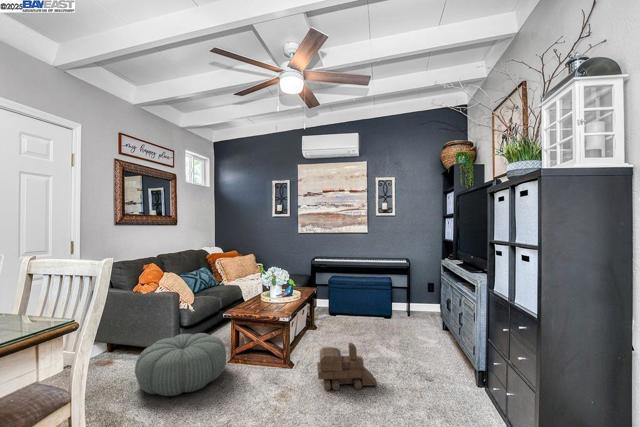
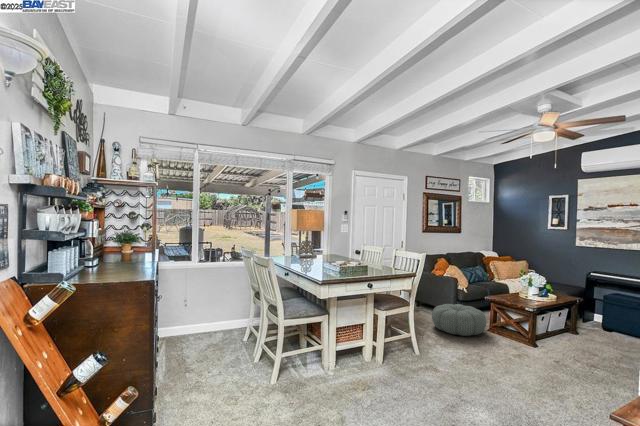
toy train: present [317,343,377,391] -> none [551,335,608,375]

